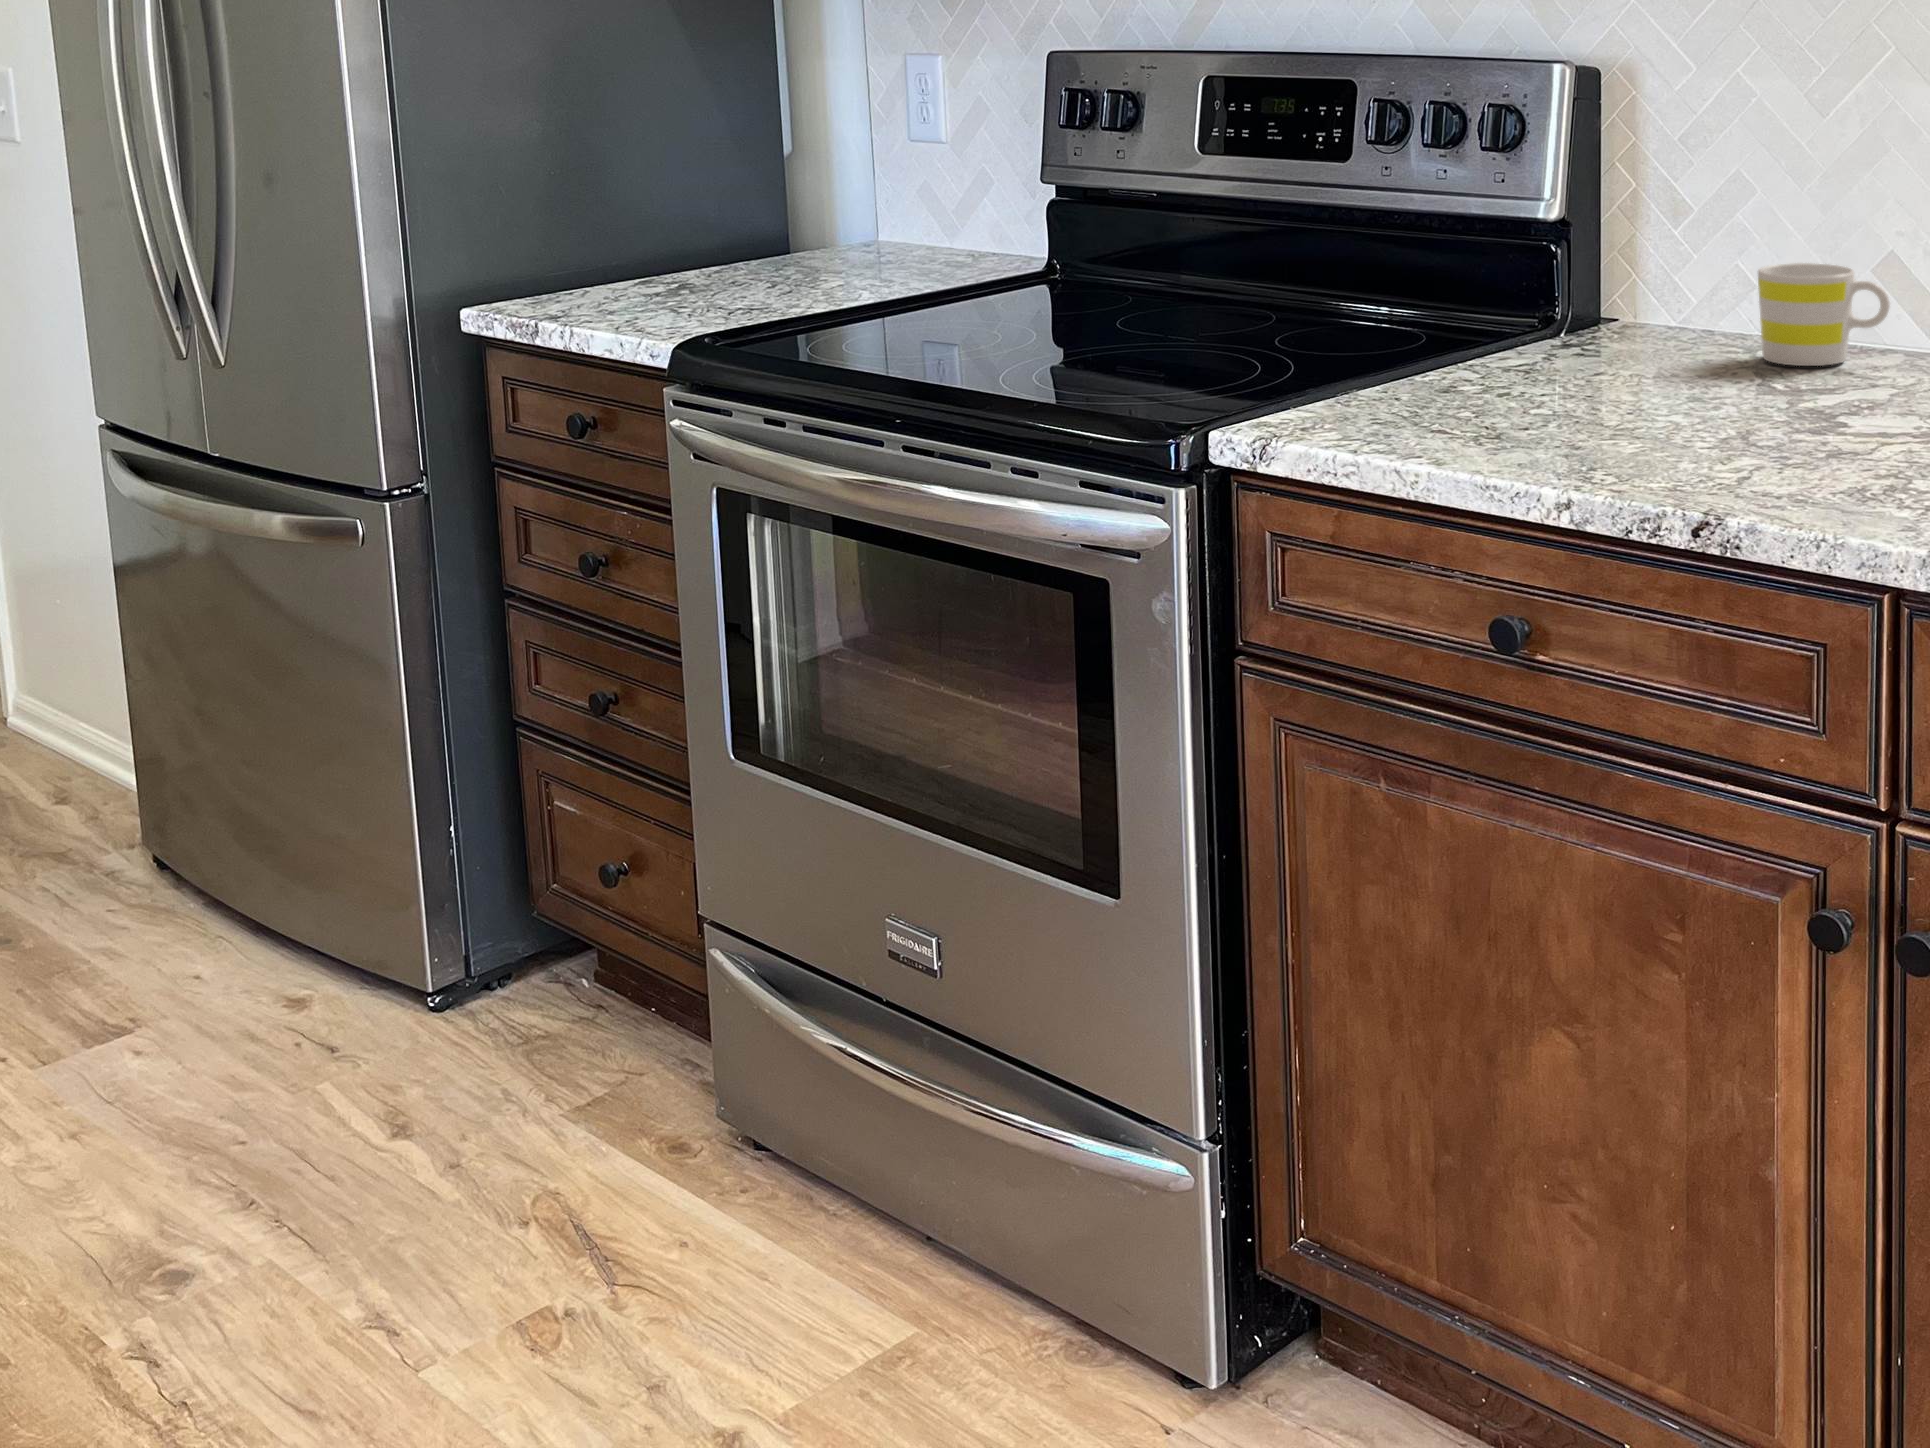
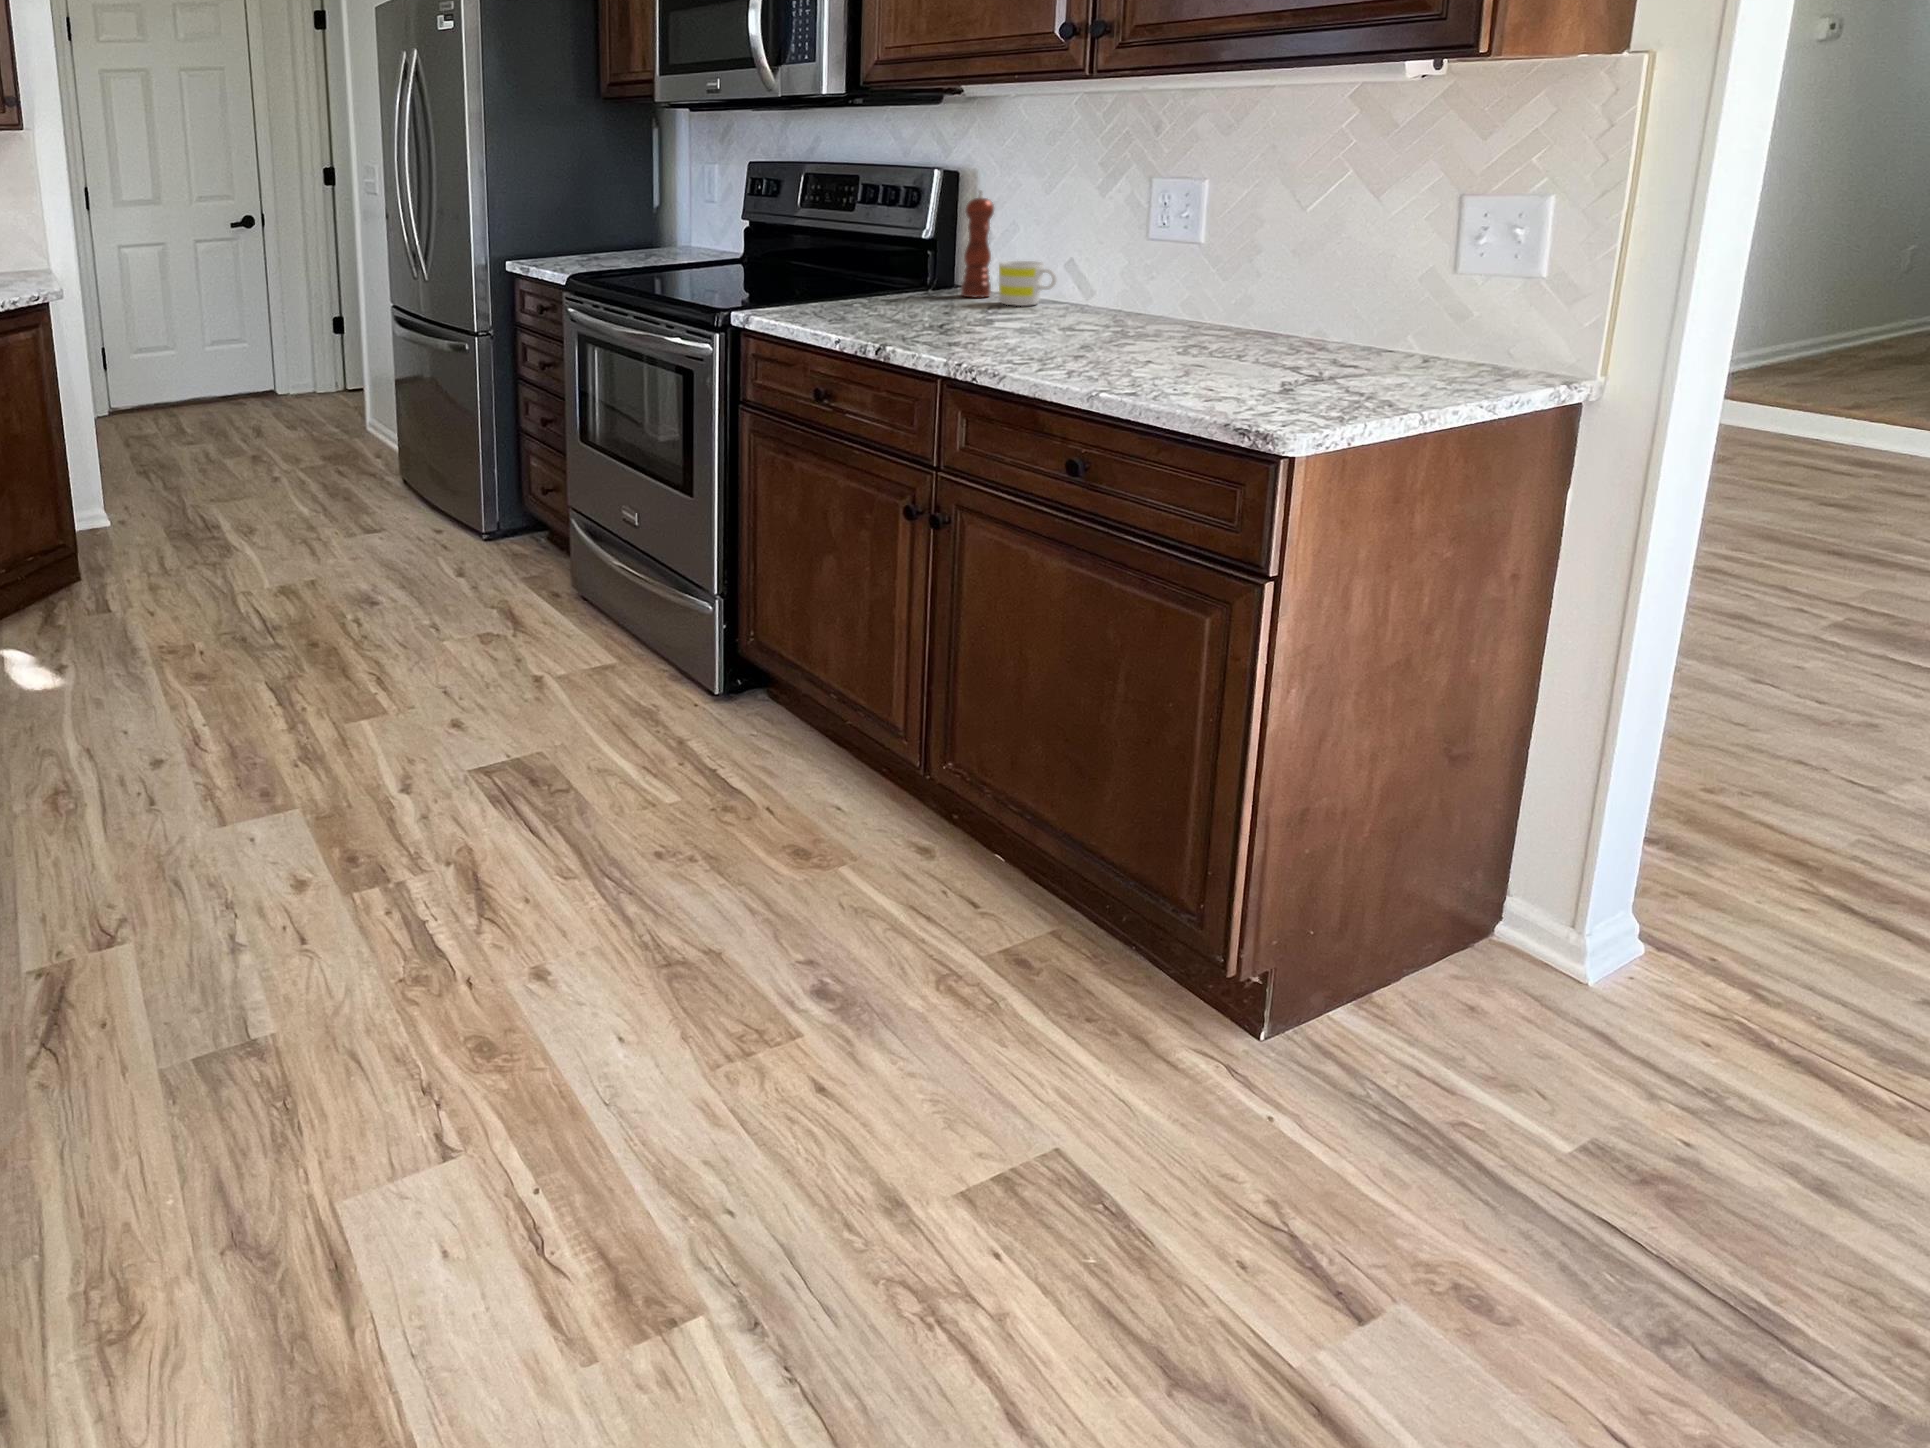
pepper mill: none [1652,109,1716,349] -> present [961,190,994,297]

